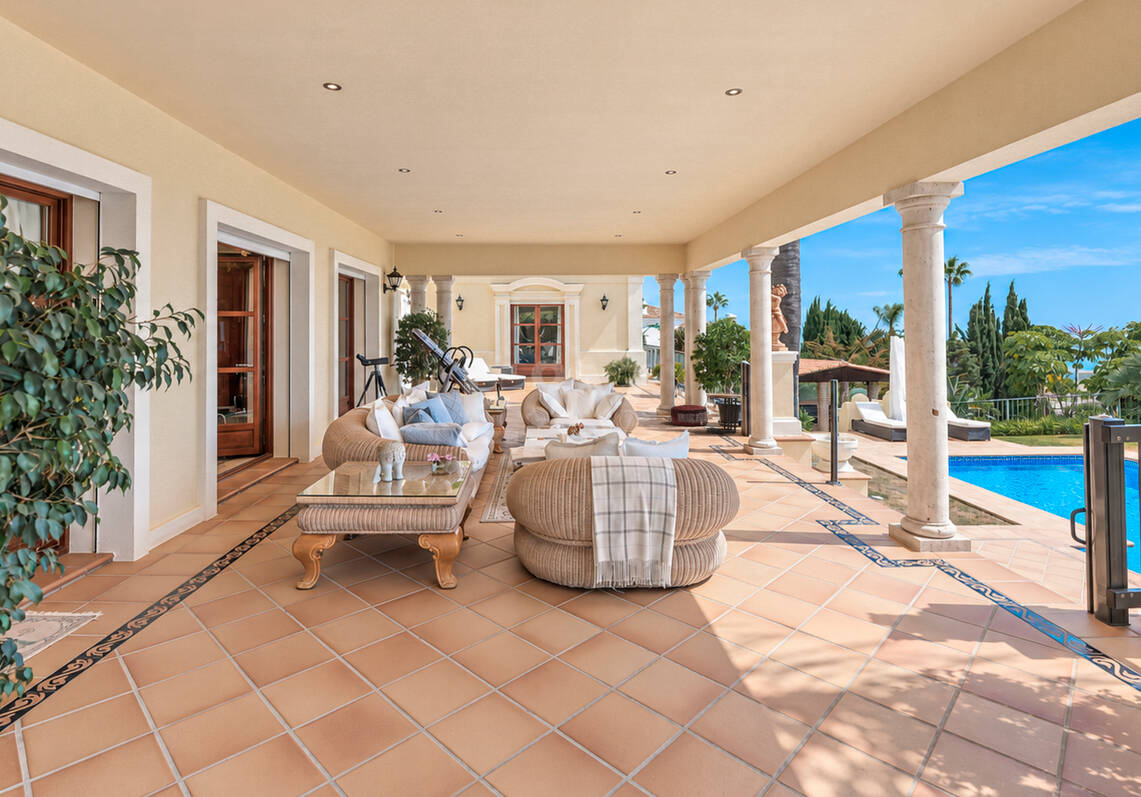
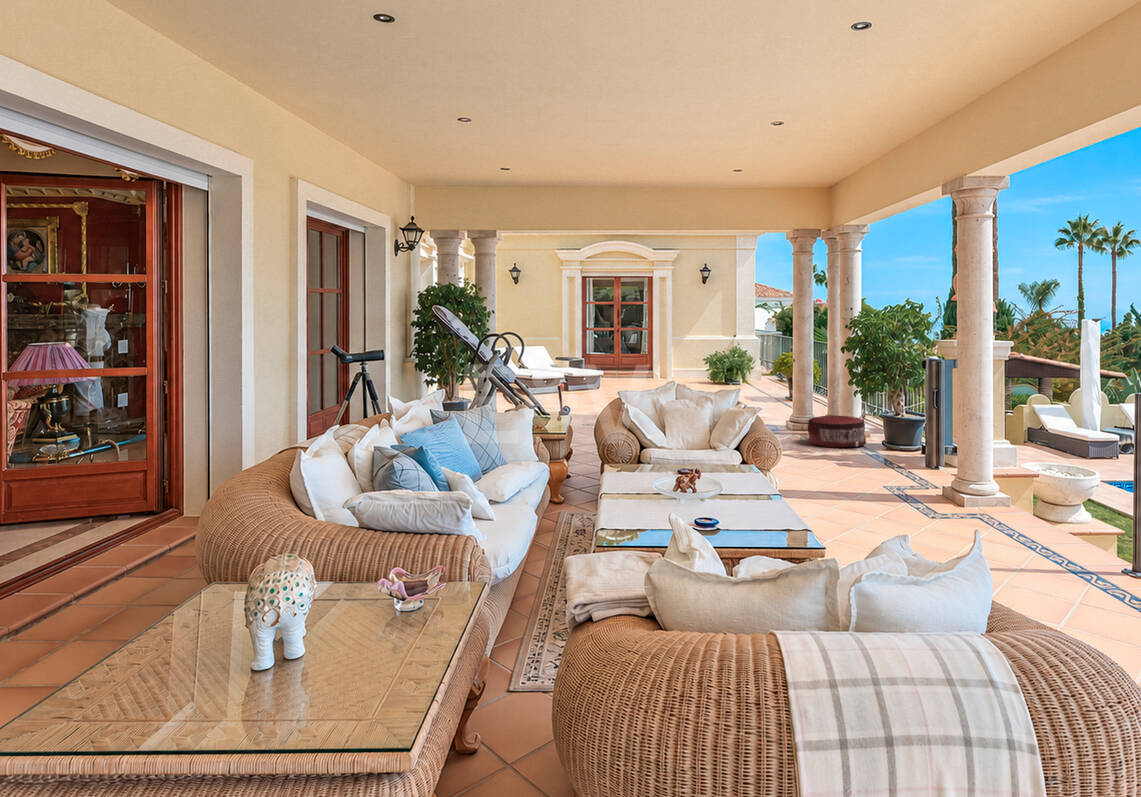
side table: present [706,393,740,433] -> none [867,400,924,463]

